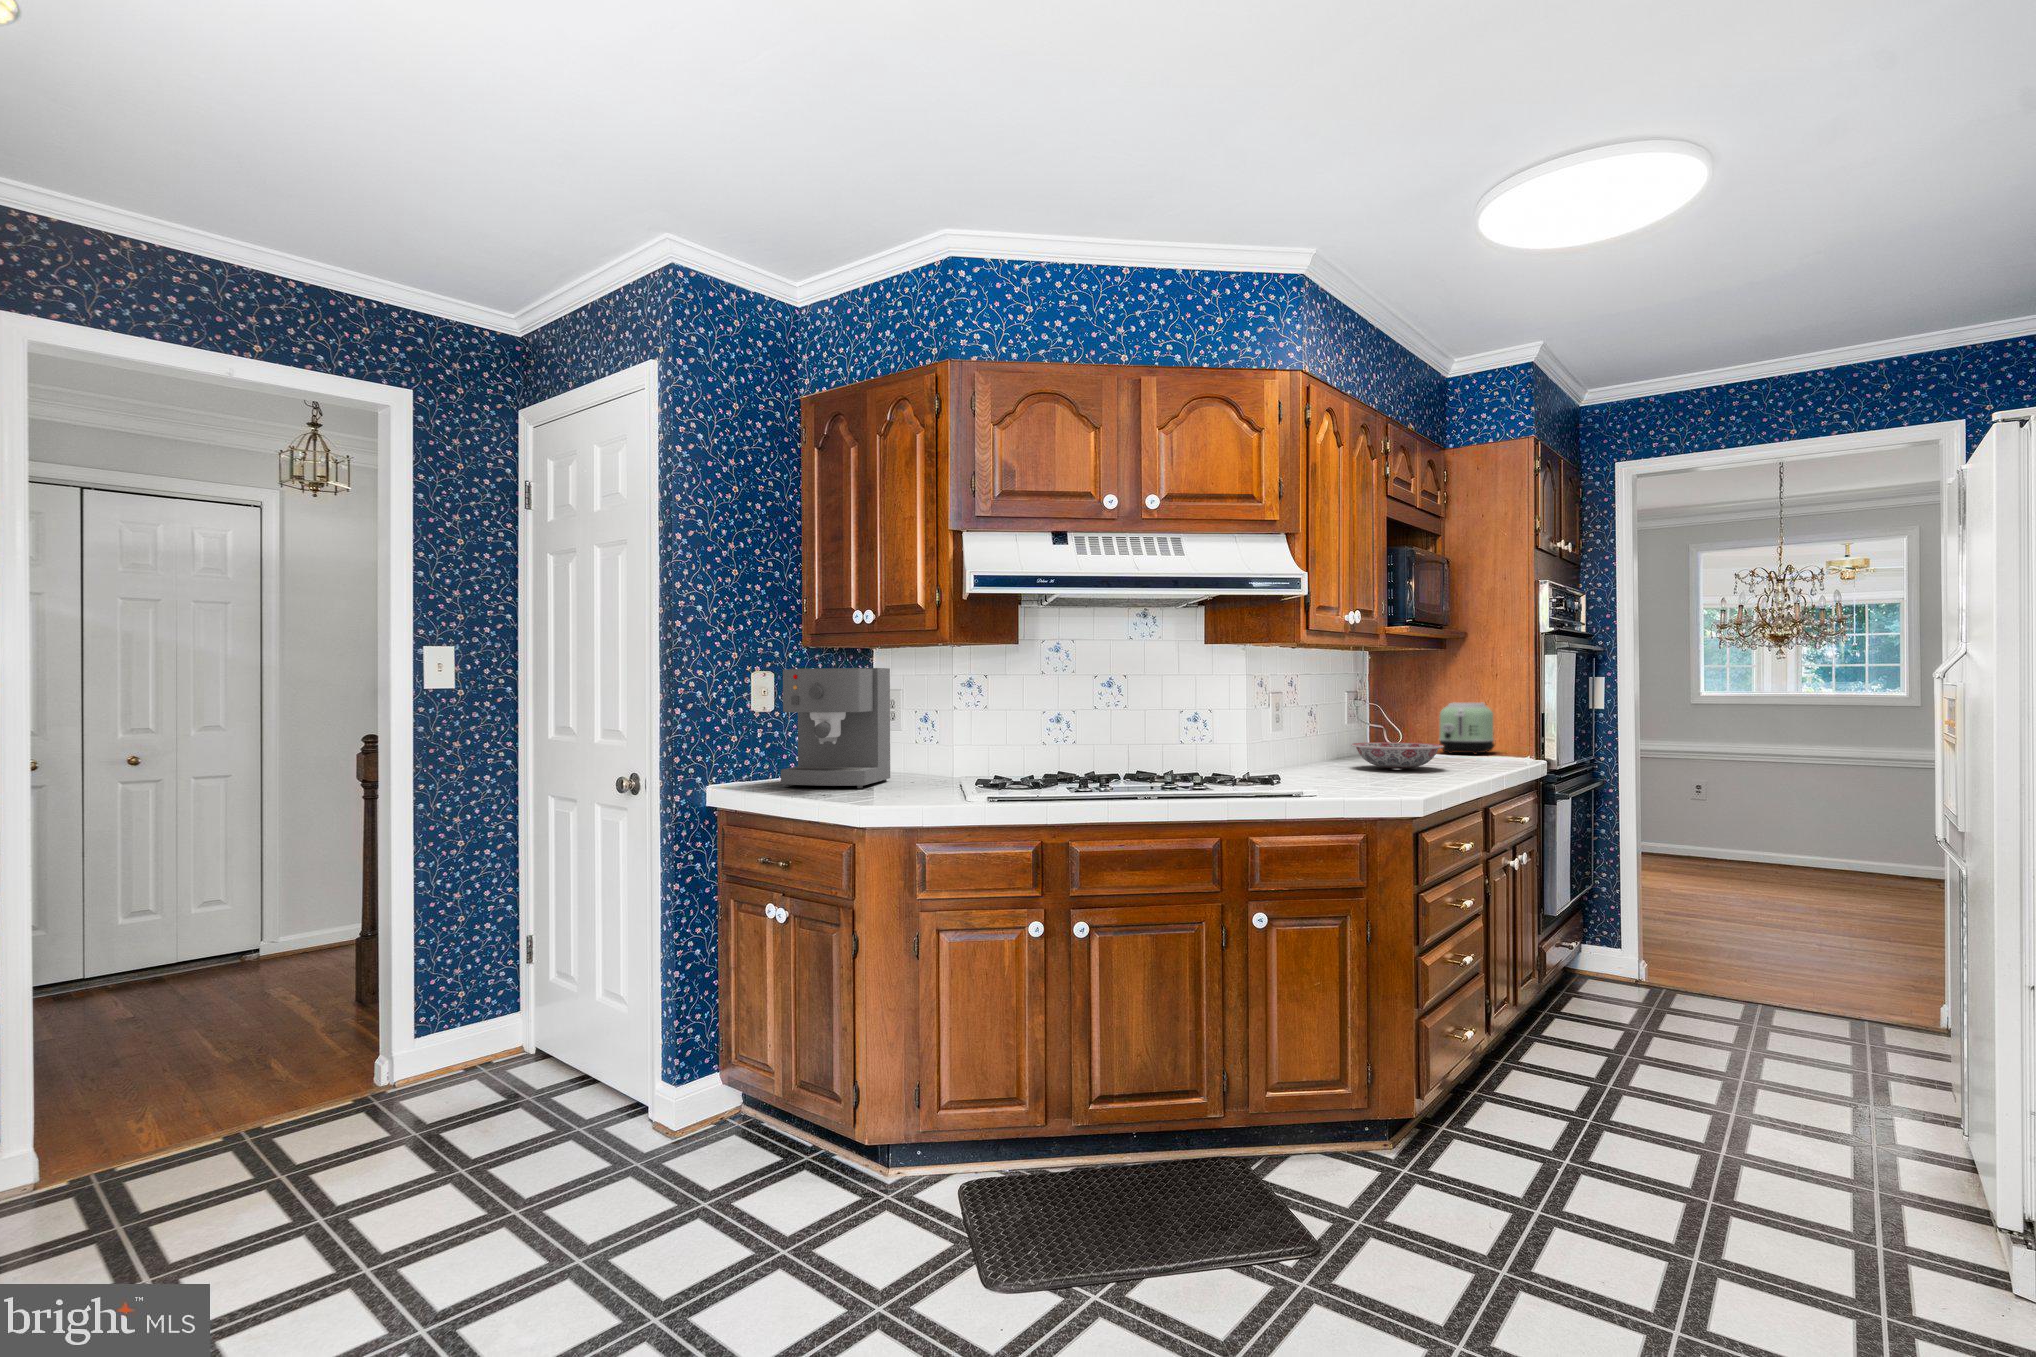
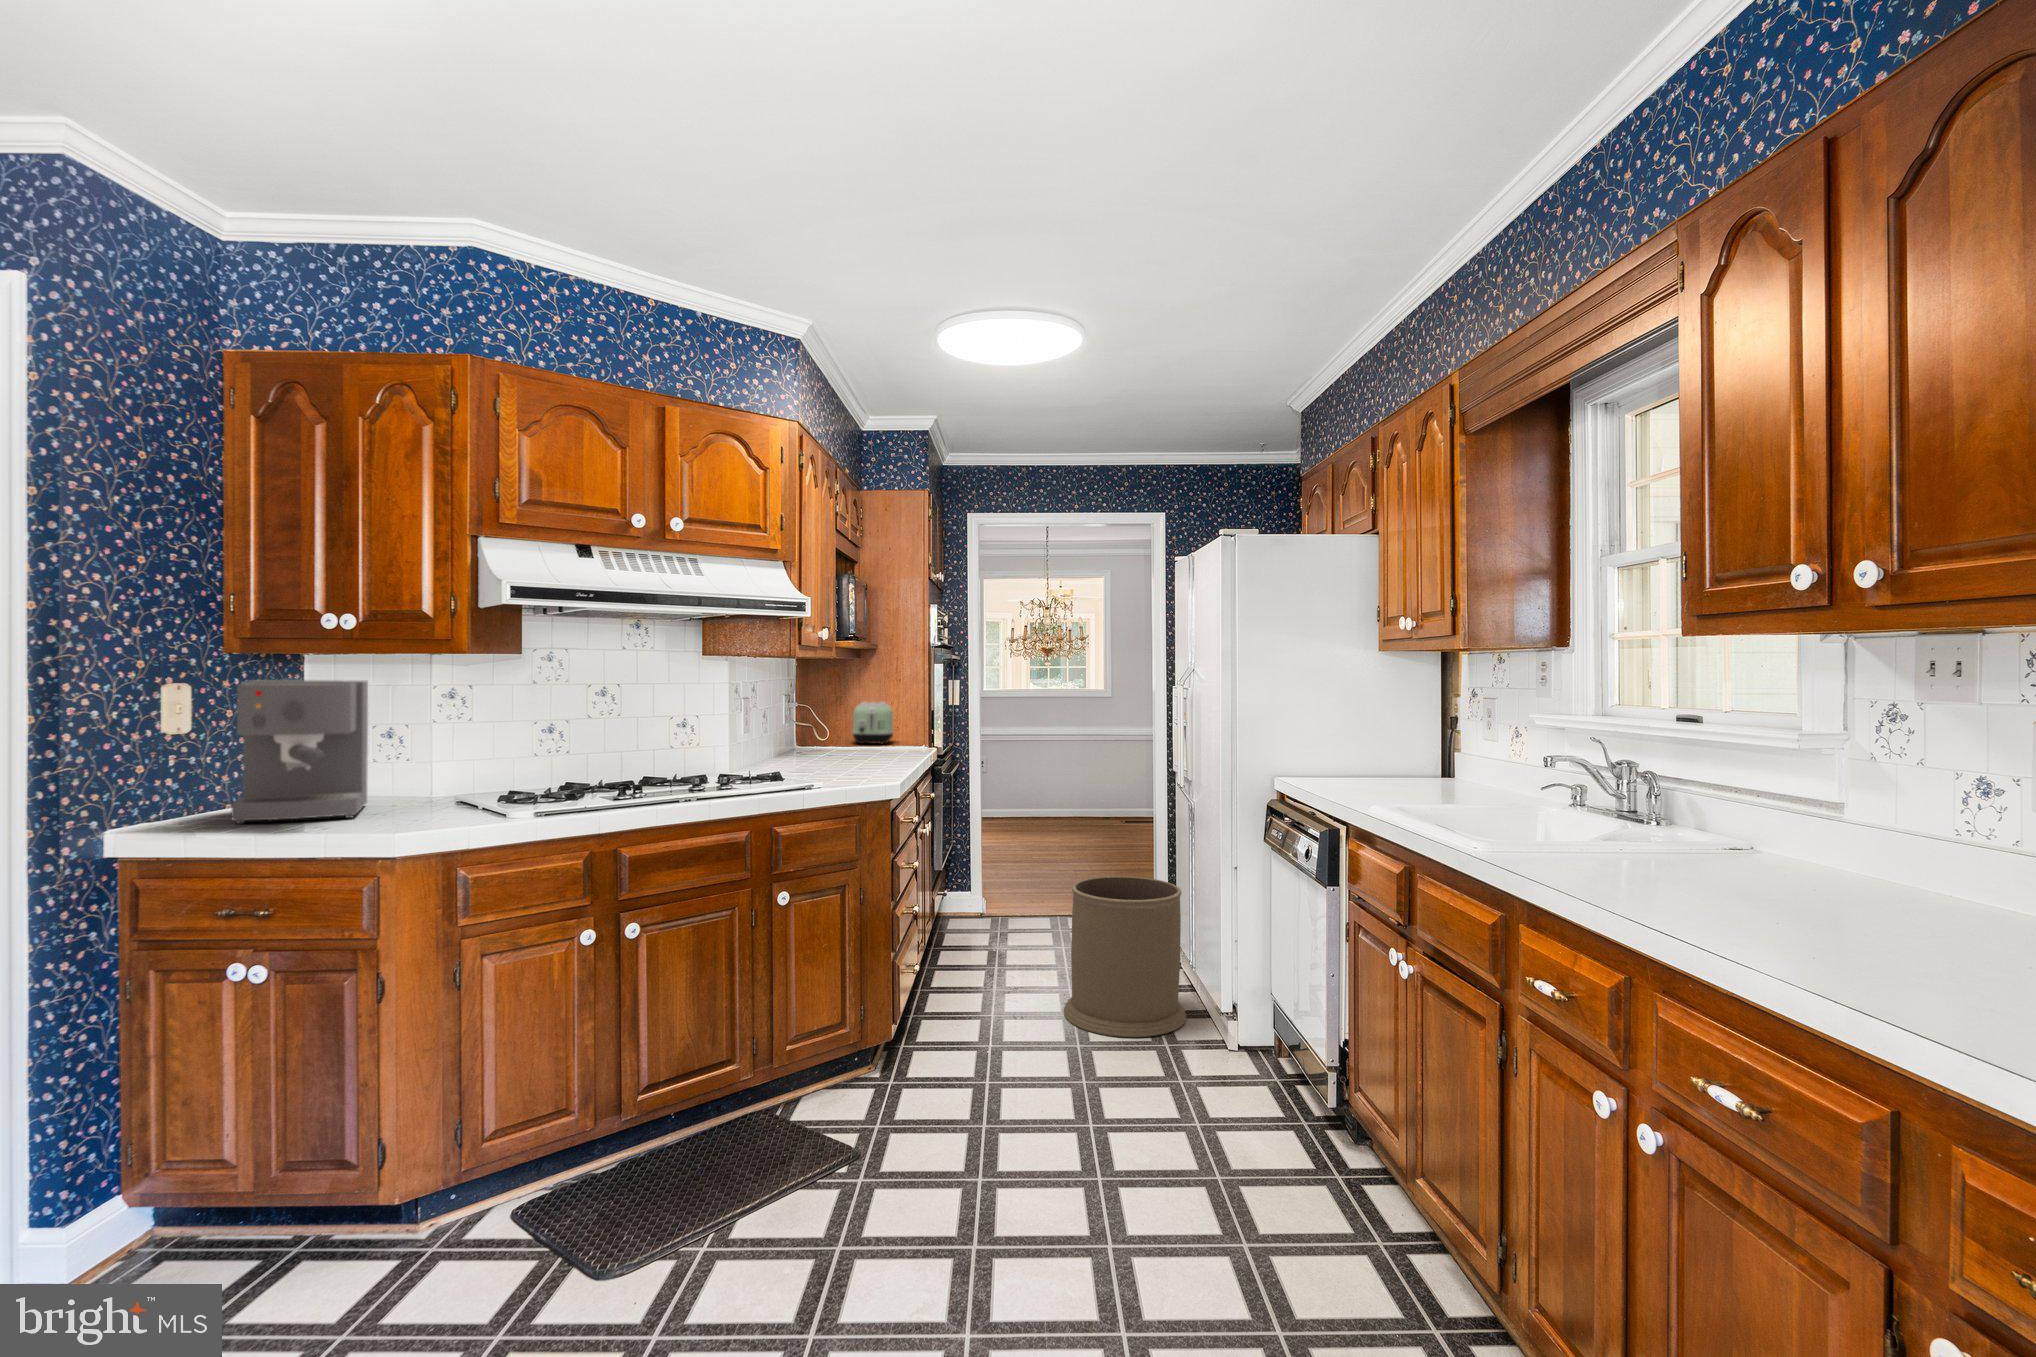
ceramic bowl: present [1351,742,1444,769] -> none [809,739,882,762]
trash can: none [1714,955,1955,1222] -> present [1064,876,1186,1037]

